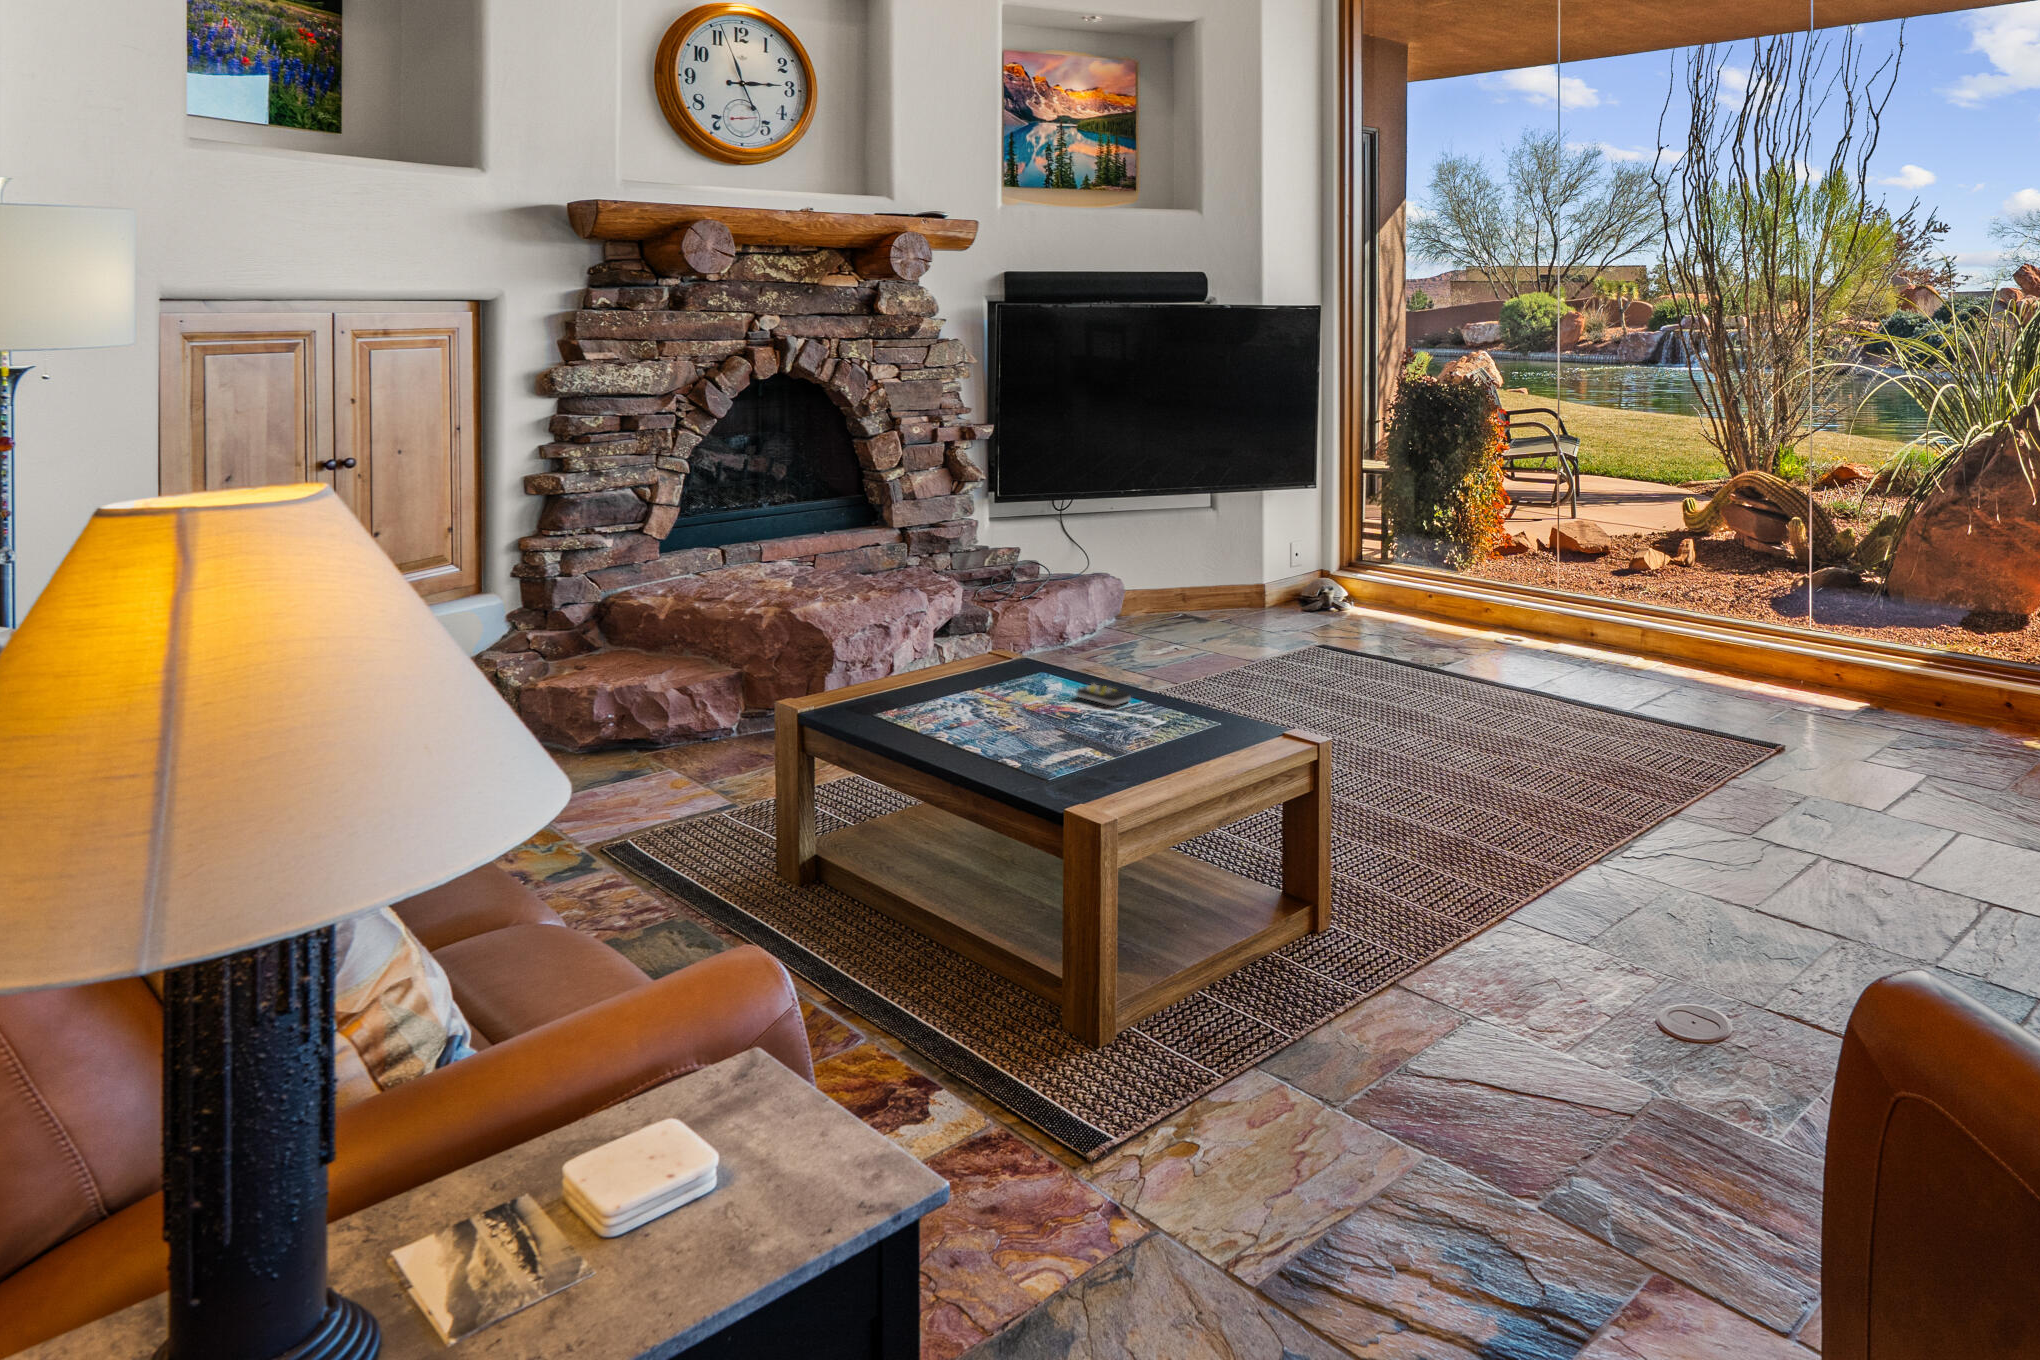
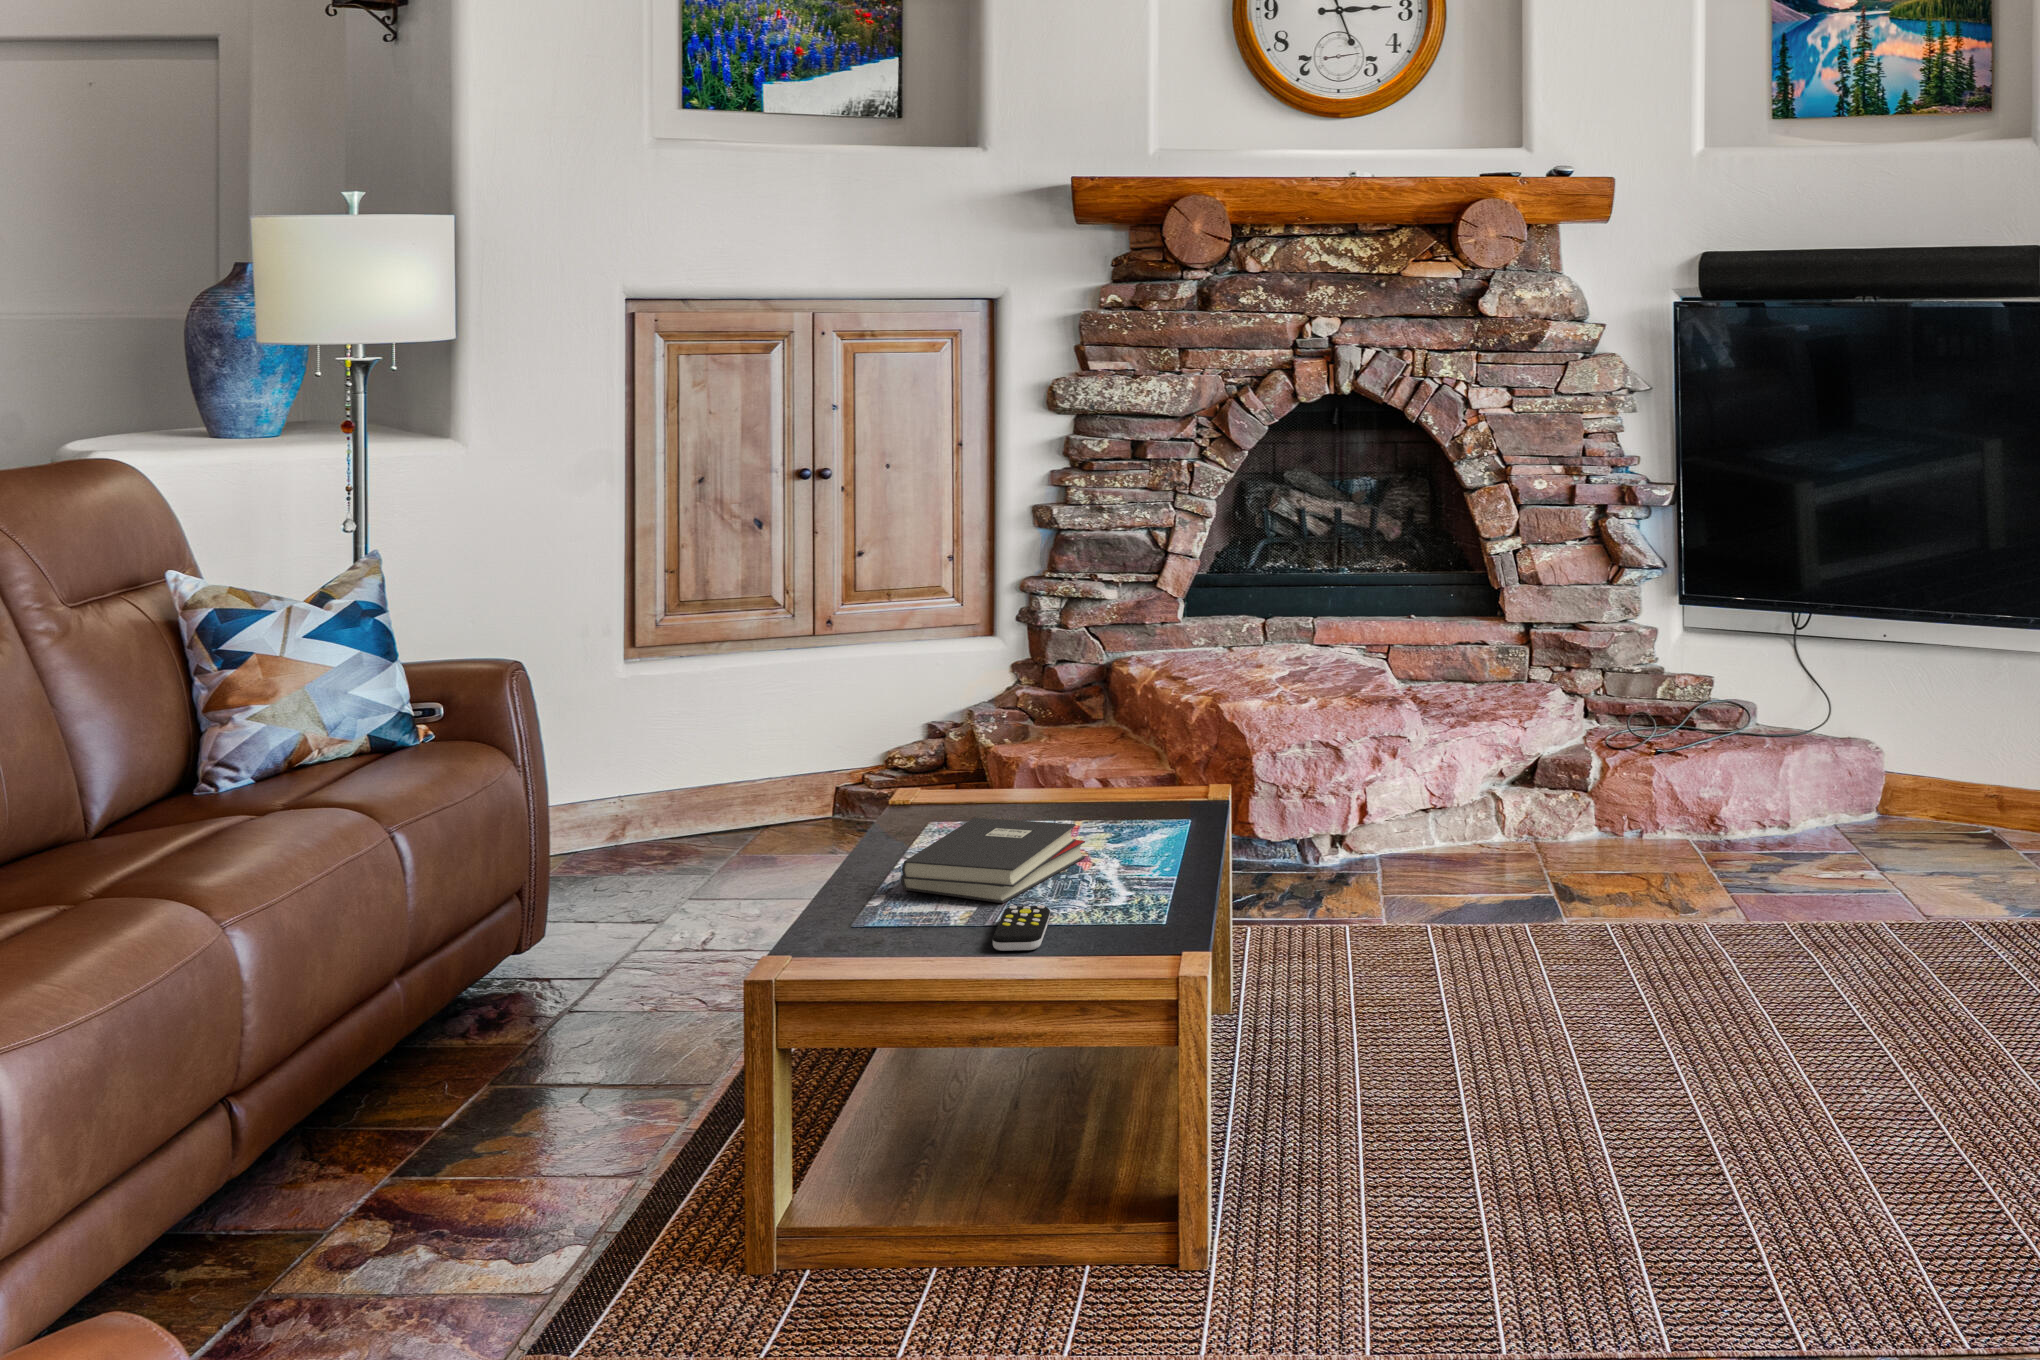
hardback book: none [949,650,1057,703] -> present [901,818,1085,903]

